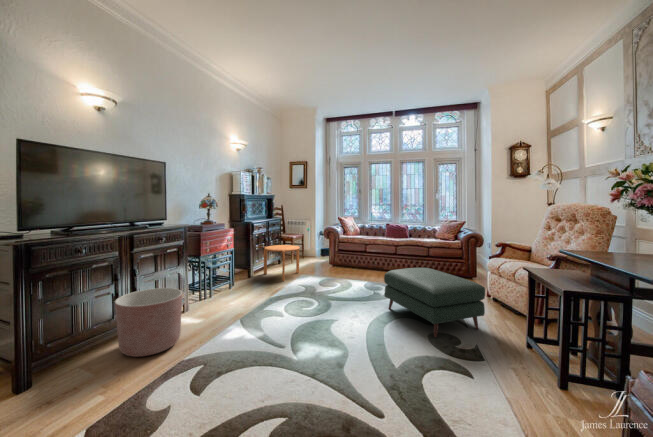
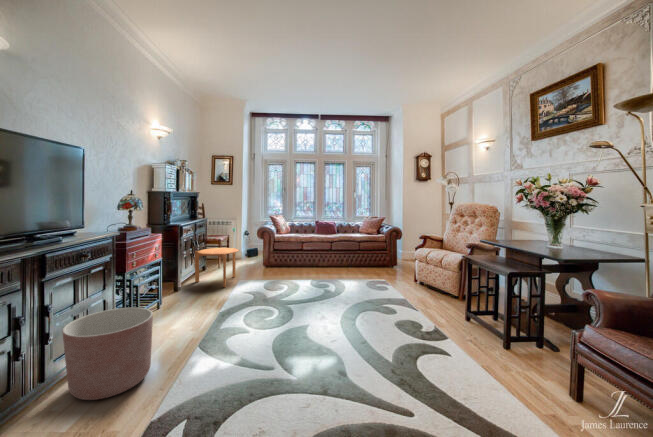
ottoman: present [384,268,485,337] -> none [343,261,429,319]

